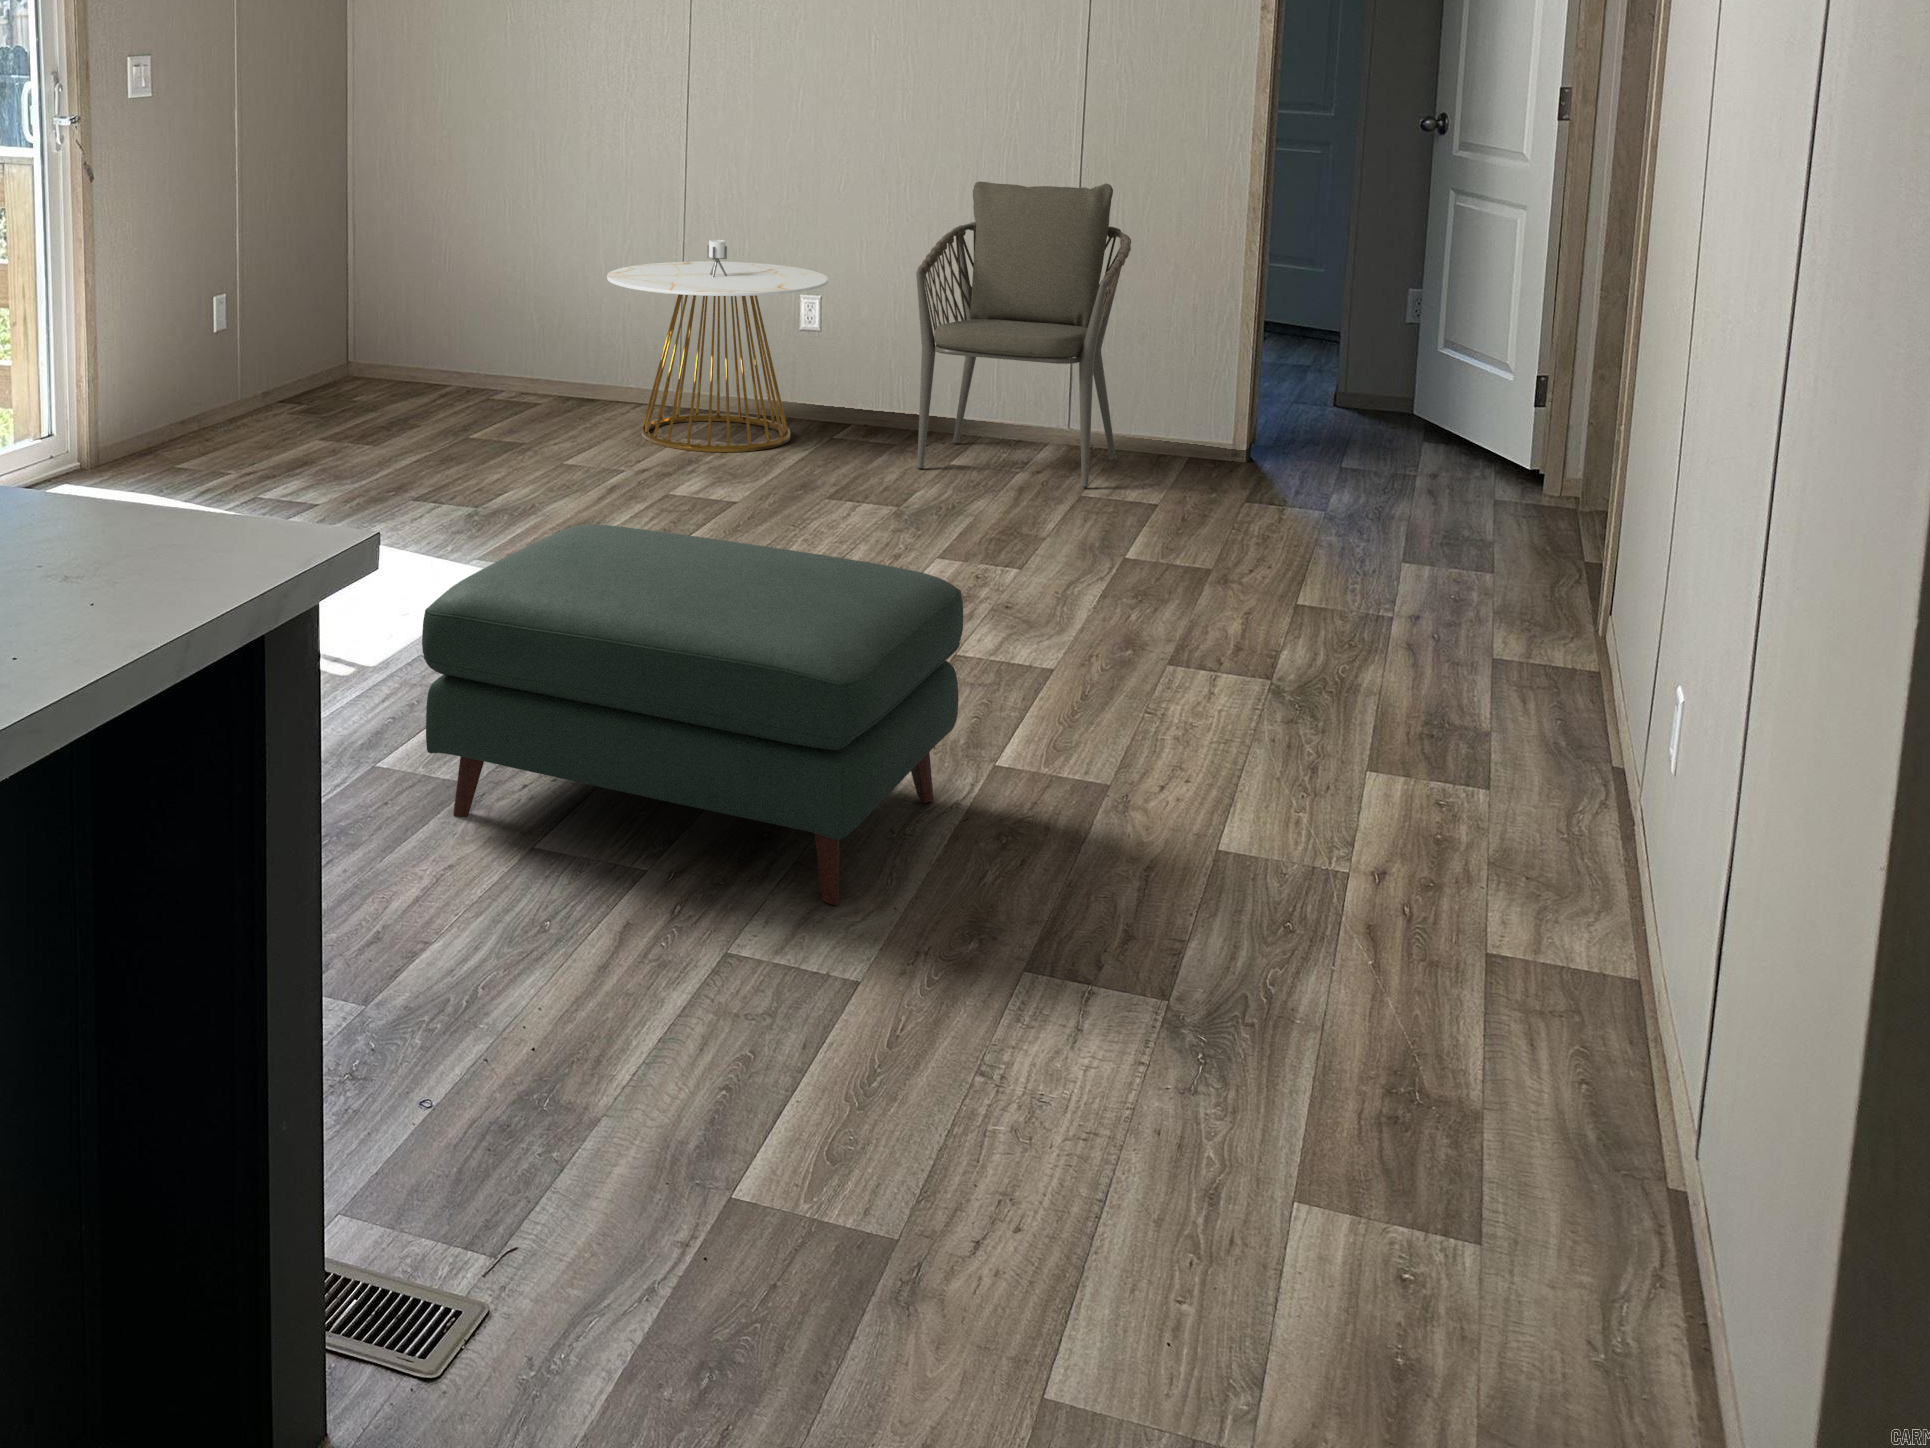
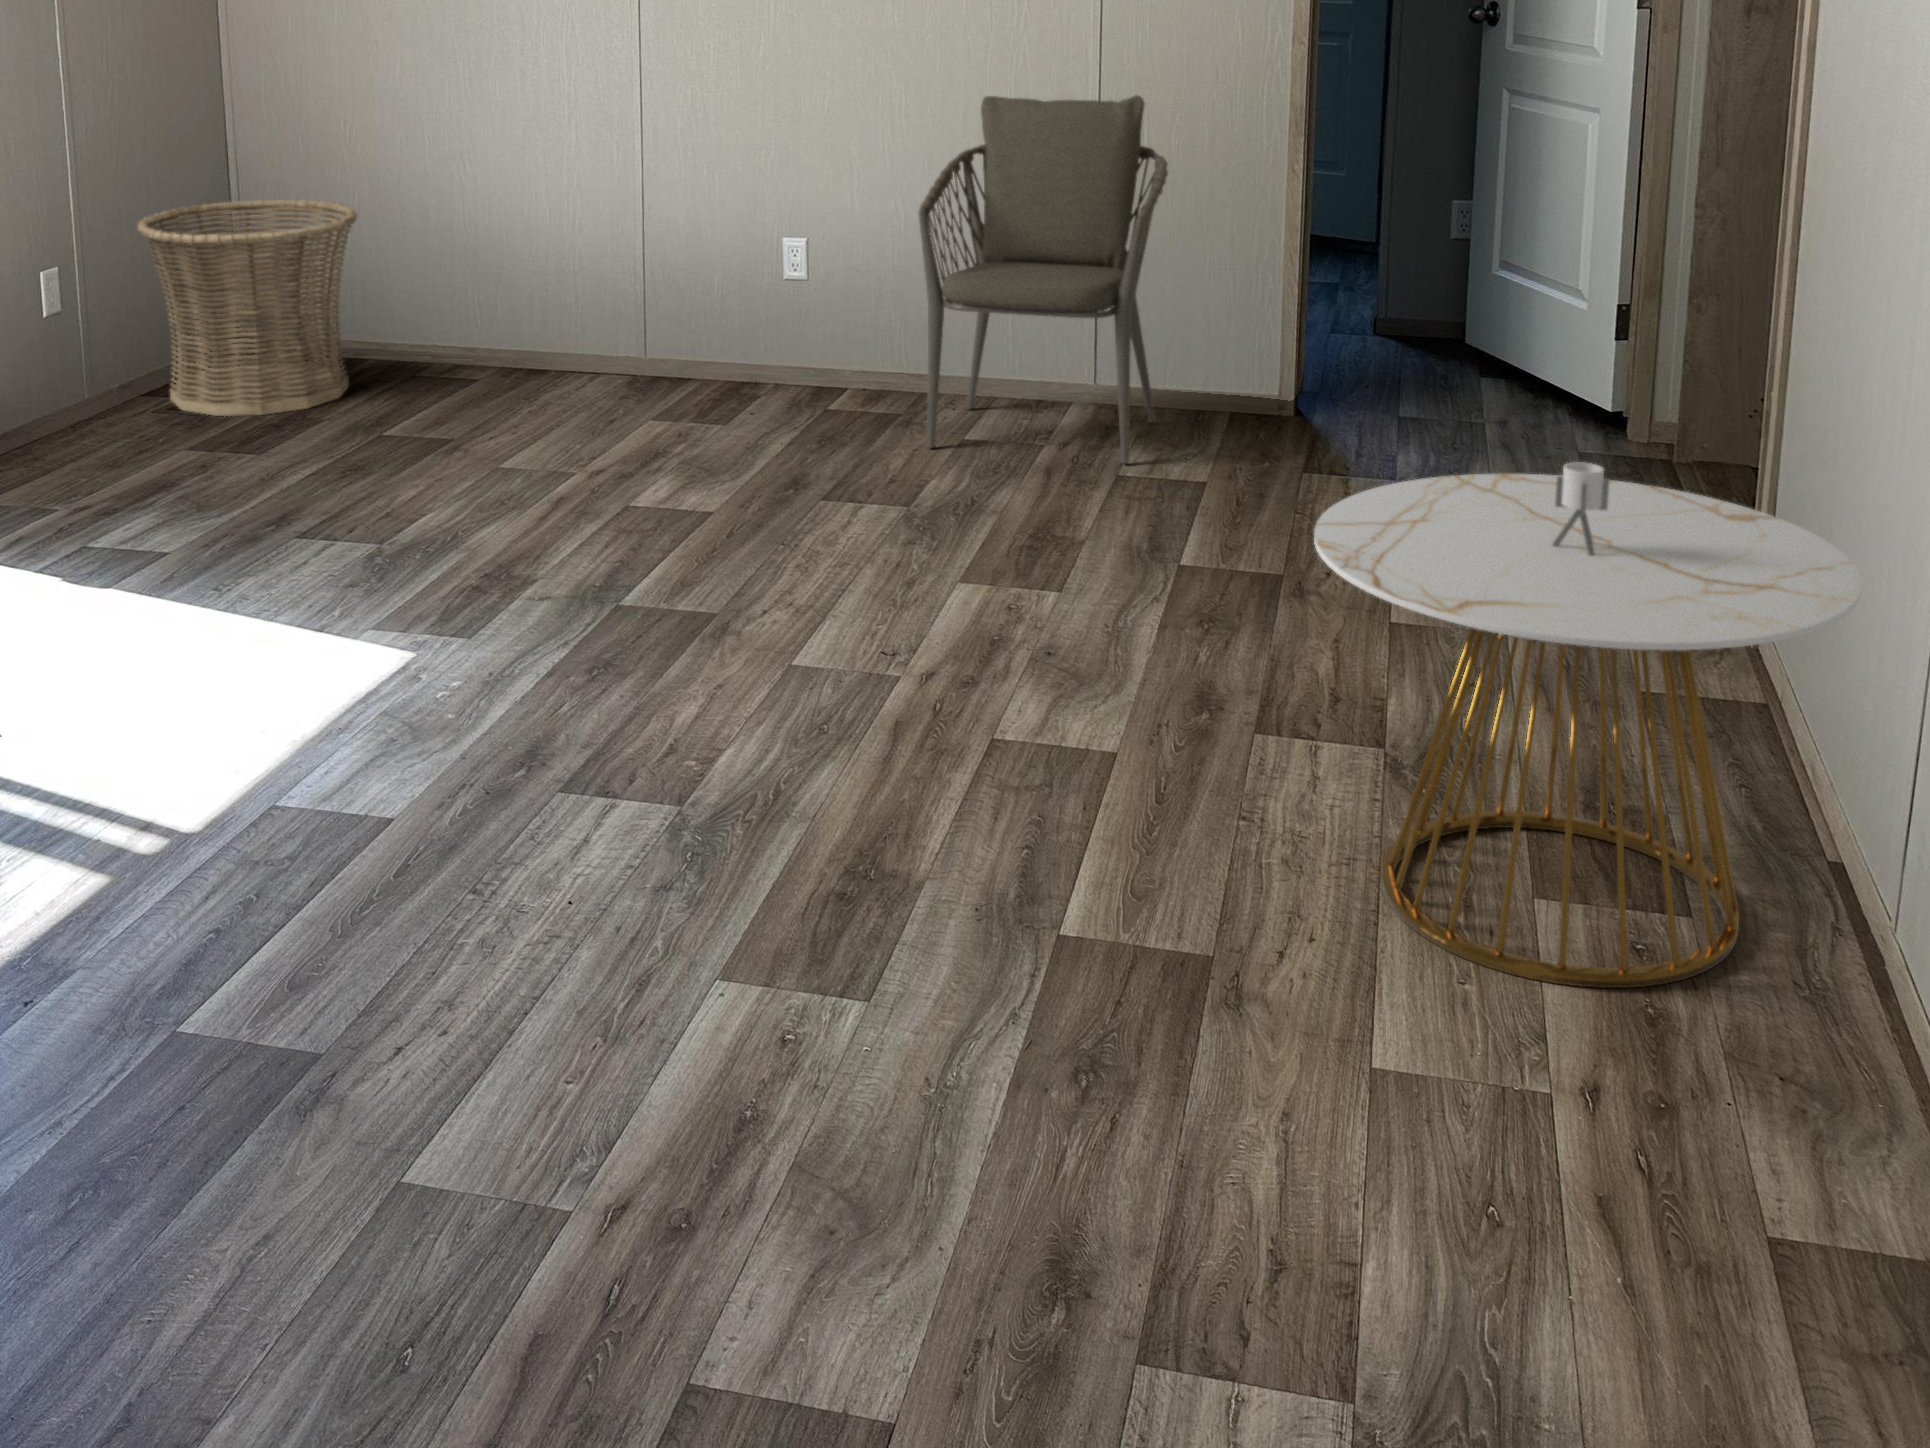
side table: present [607,240,828,452] -> present [1314,462,1862,988]
basket: none [285,251,456,420] -> present [137,200,358,416]
ottoman: present [422,524,963,905] -> none [220,644,1014,1250]

